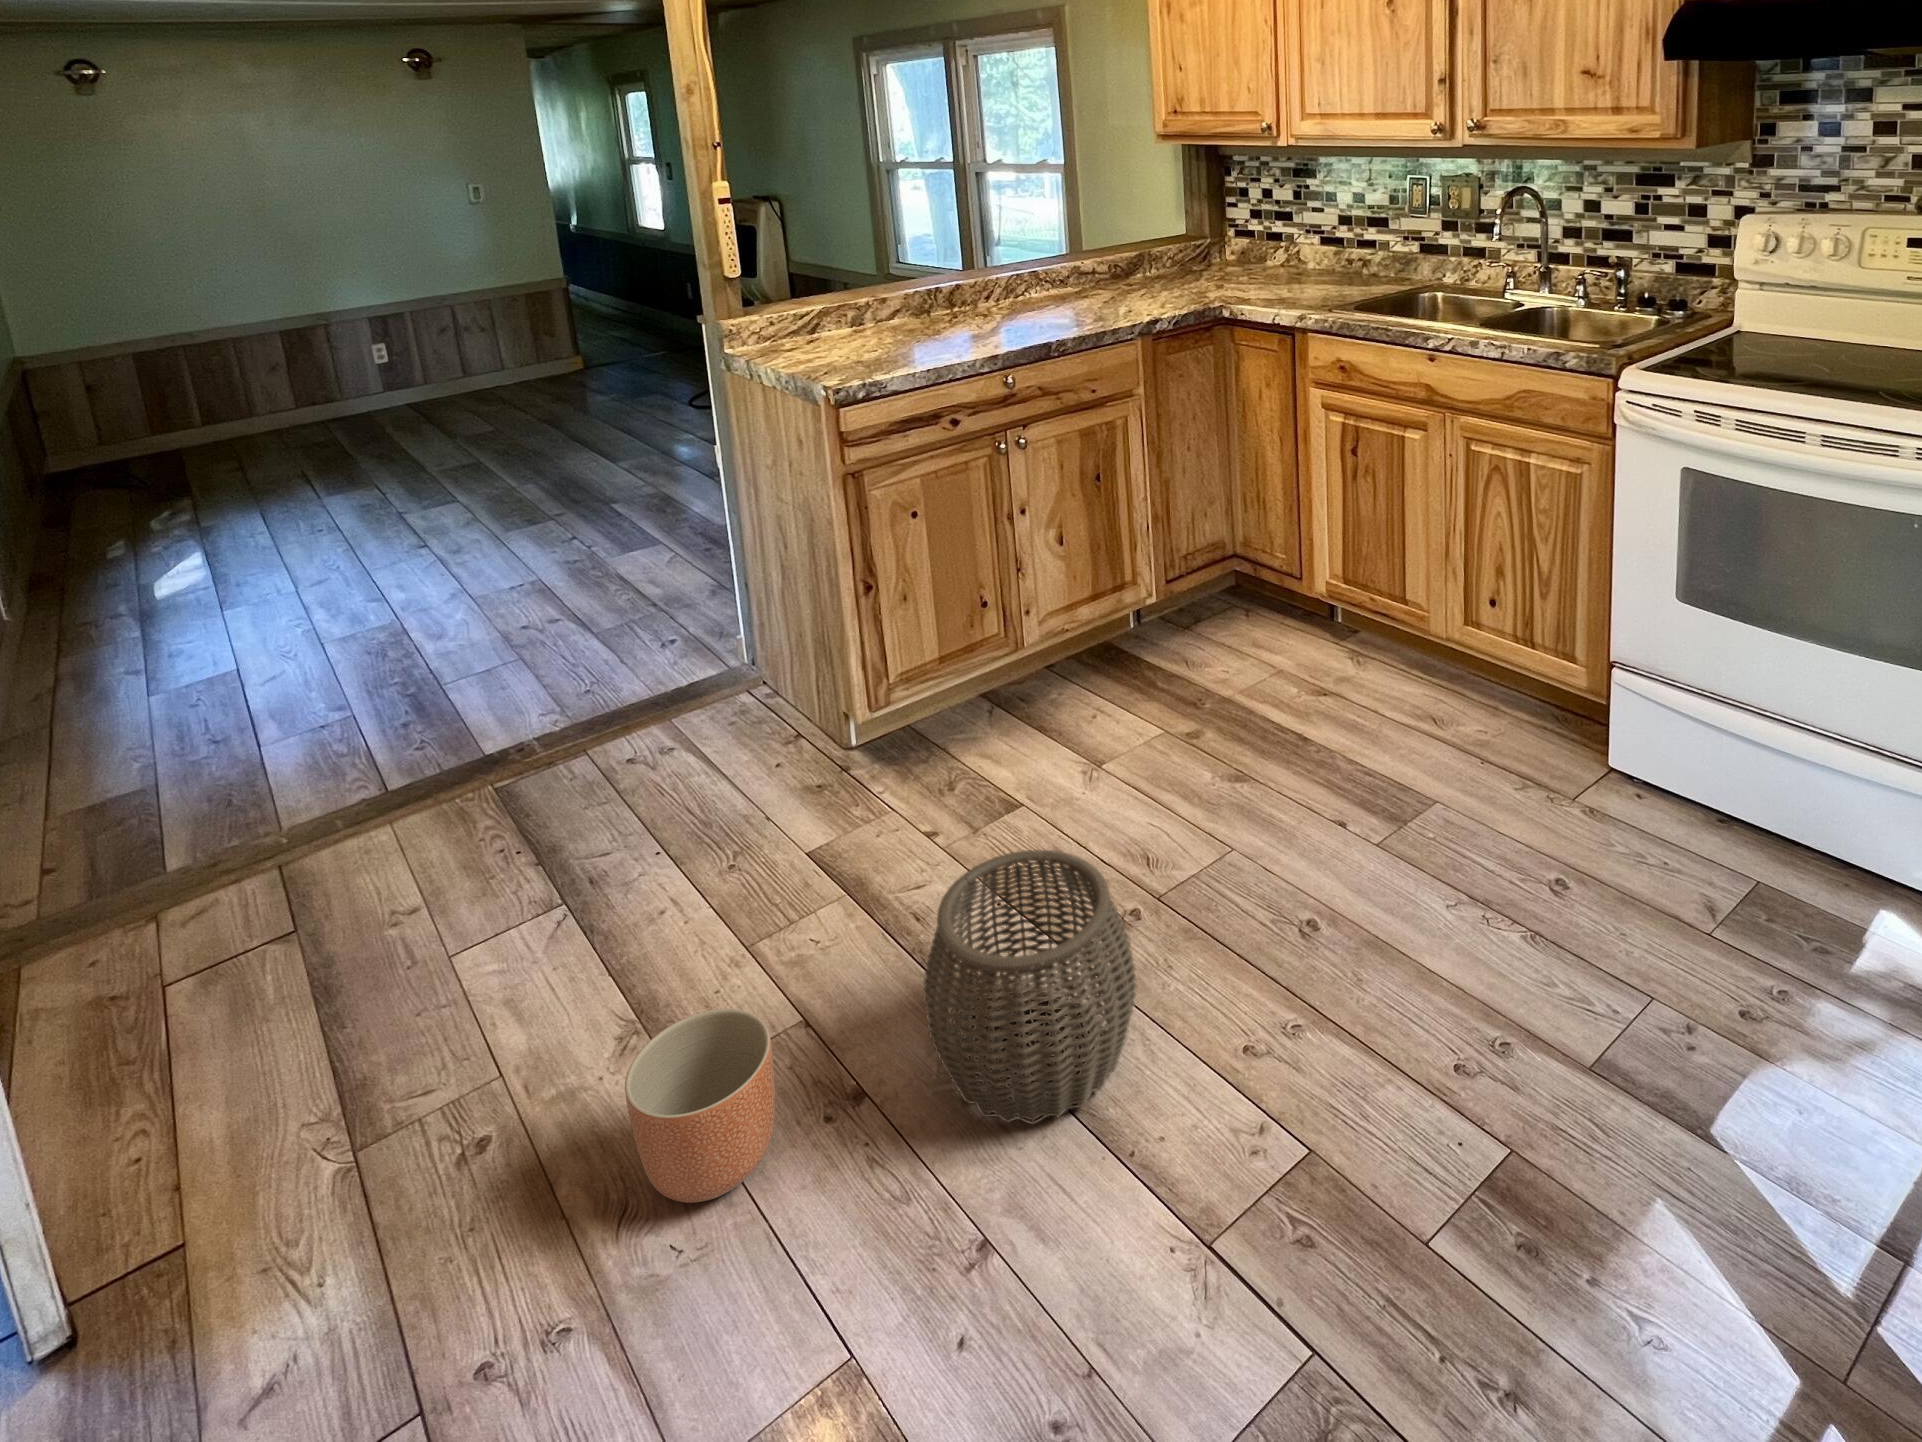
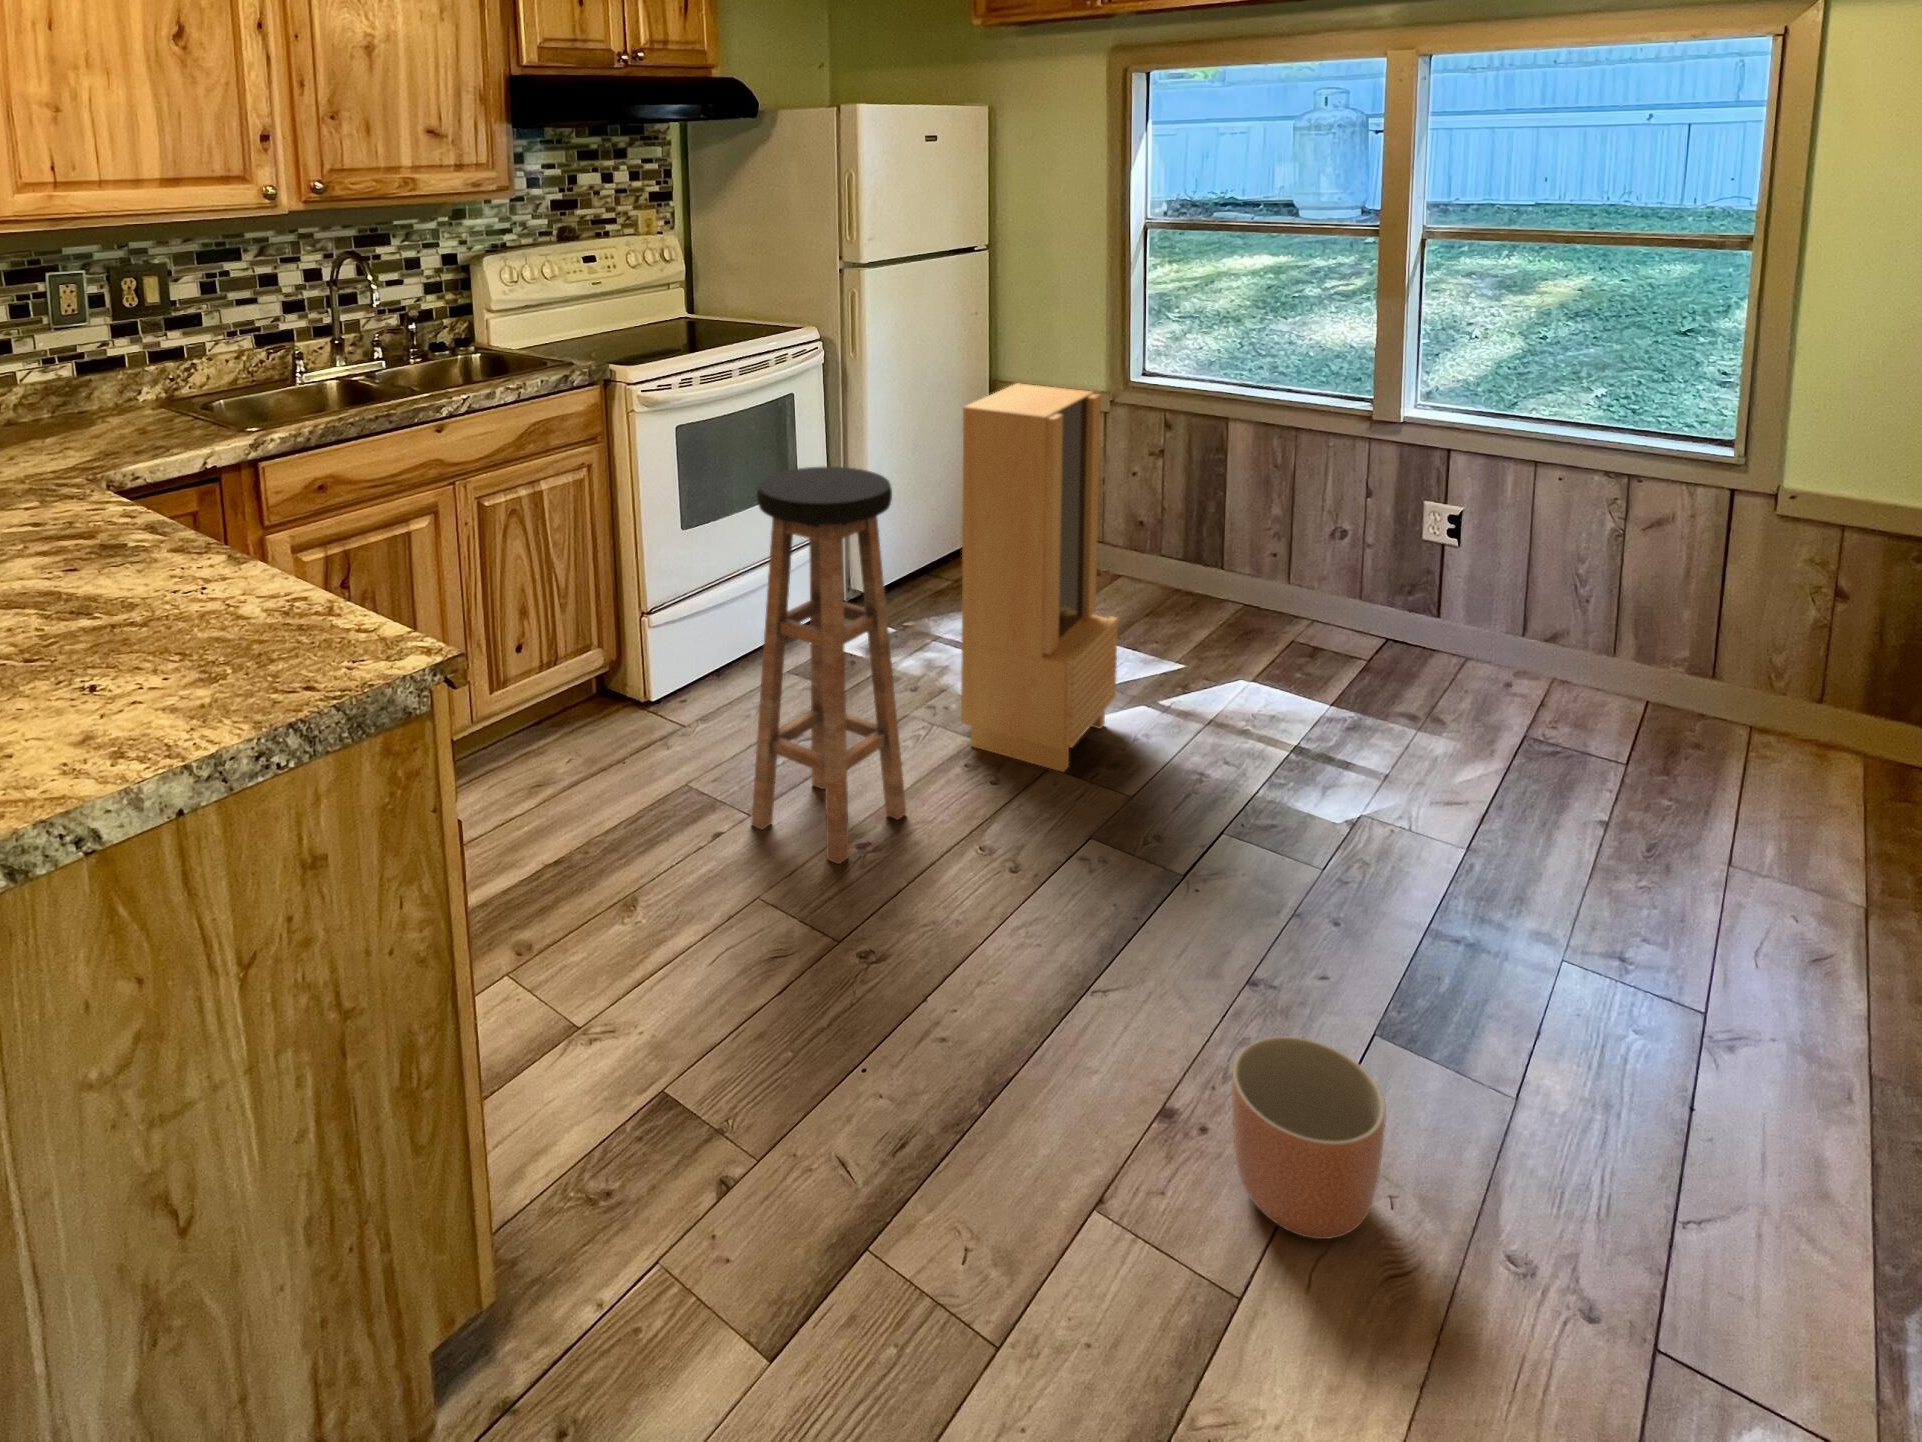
bar stool: none [1302,496,1487,977] -> present [751,467,906,864]
storage cabinet: none [1533,552,1871,1327] -> present [961,383,1118,772]
woven basket: present [923,850,1137,1124] -> none [971,805,1169,1050]

